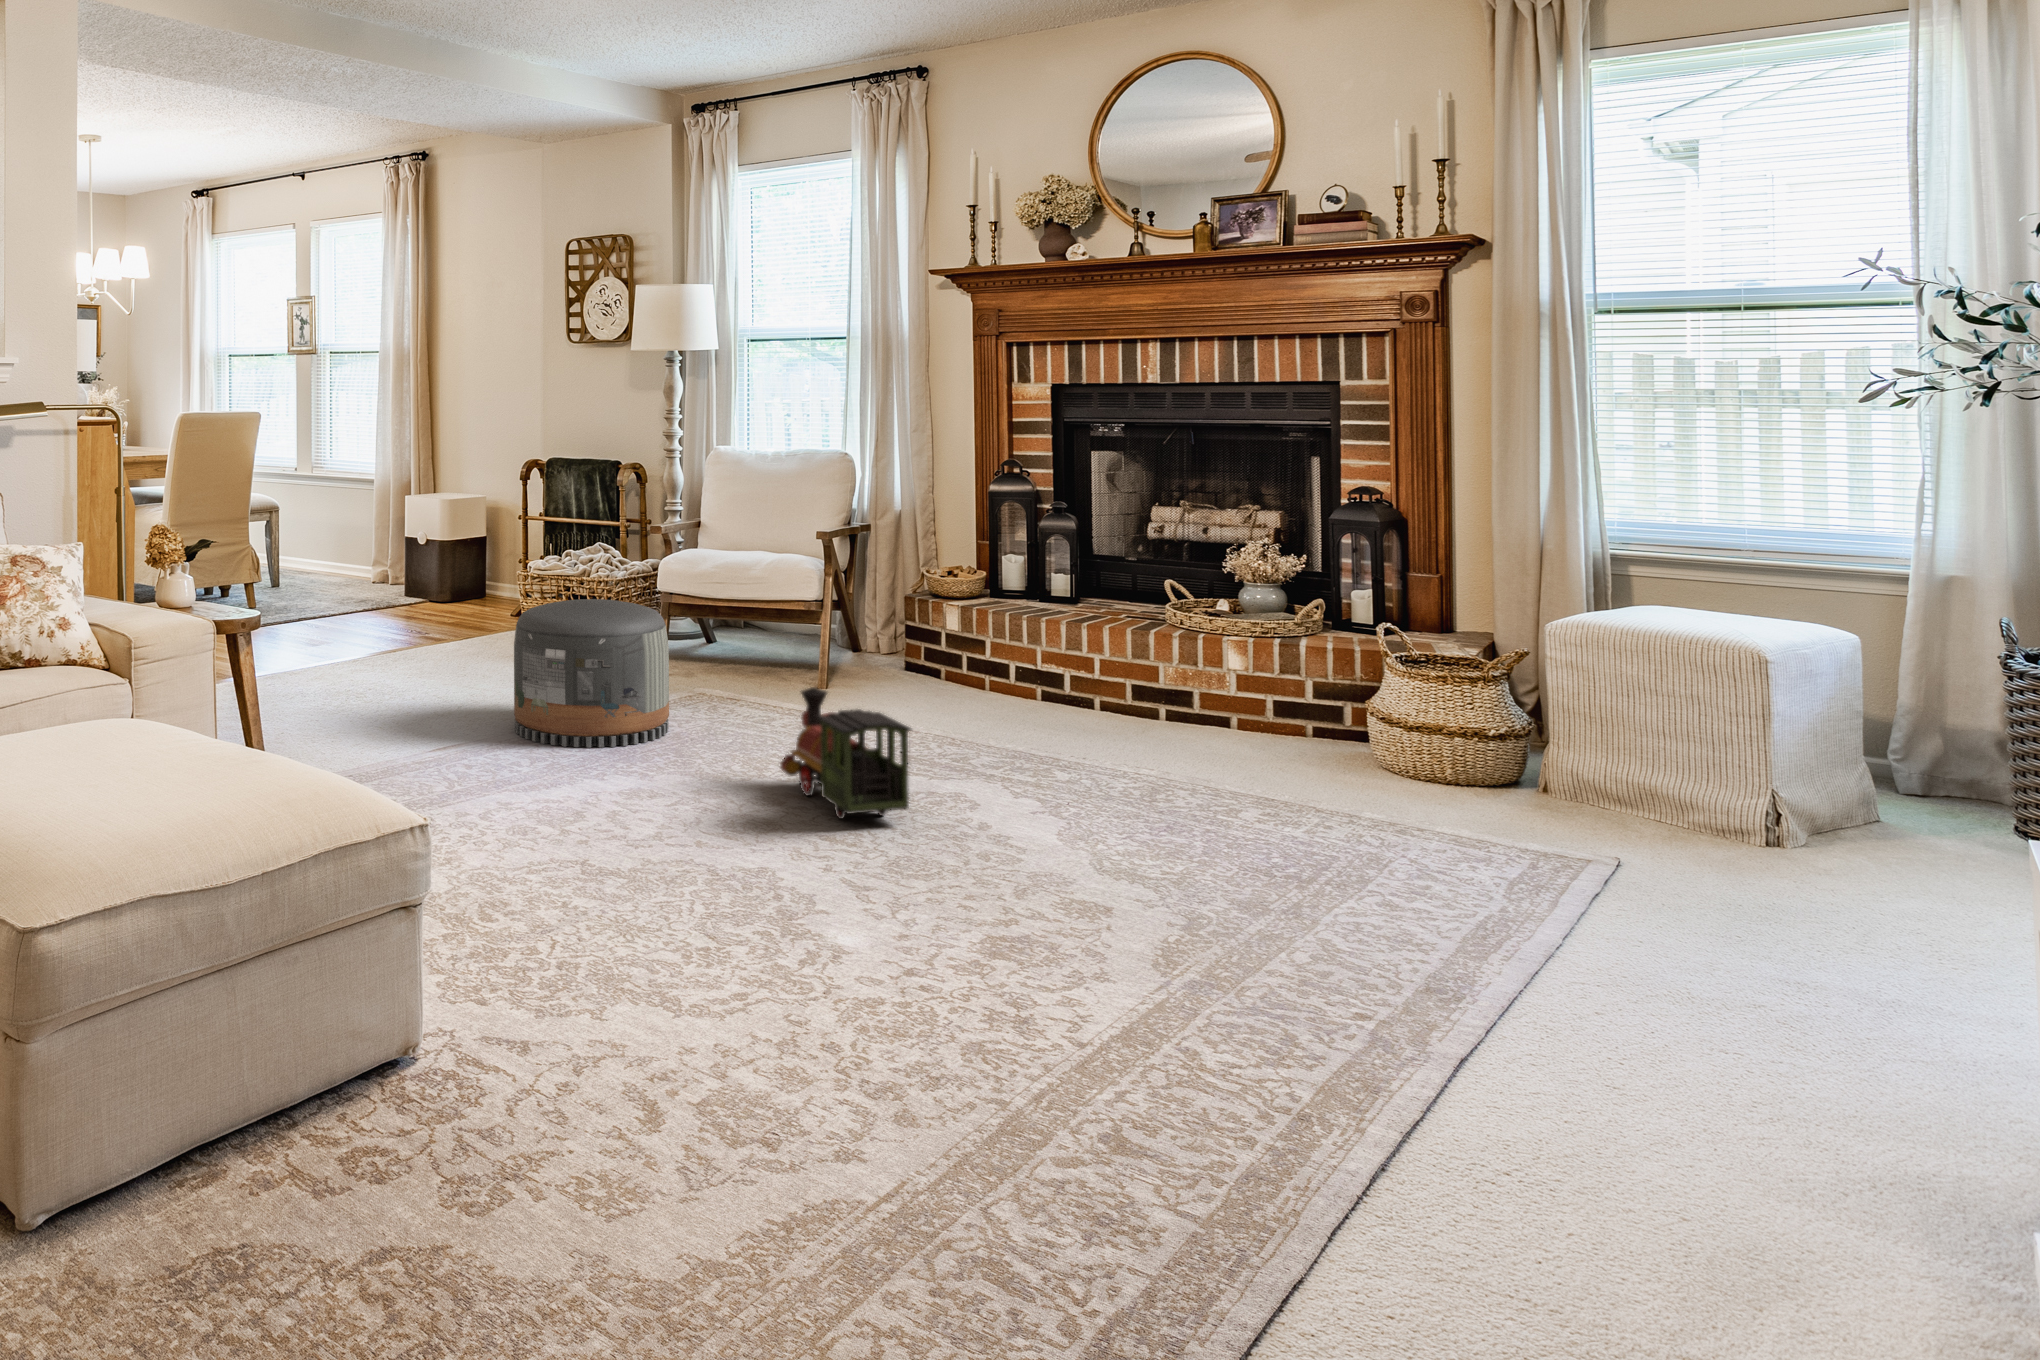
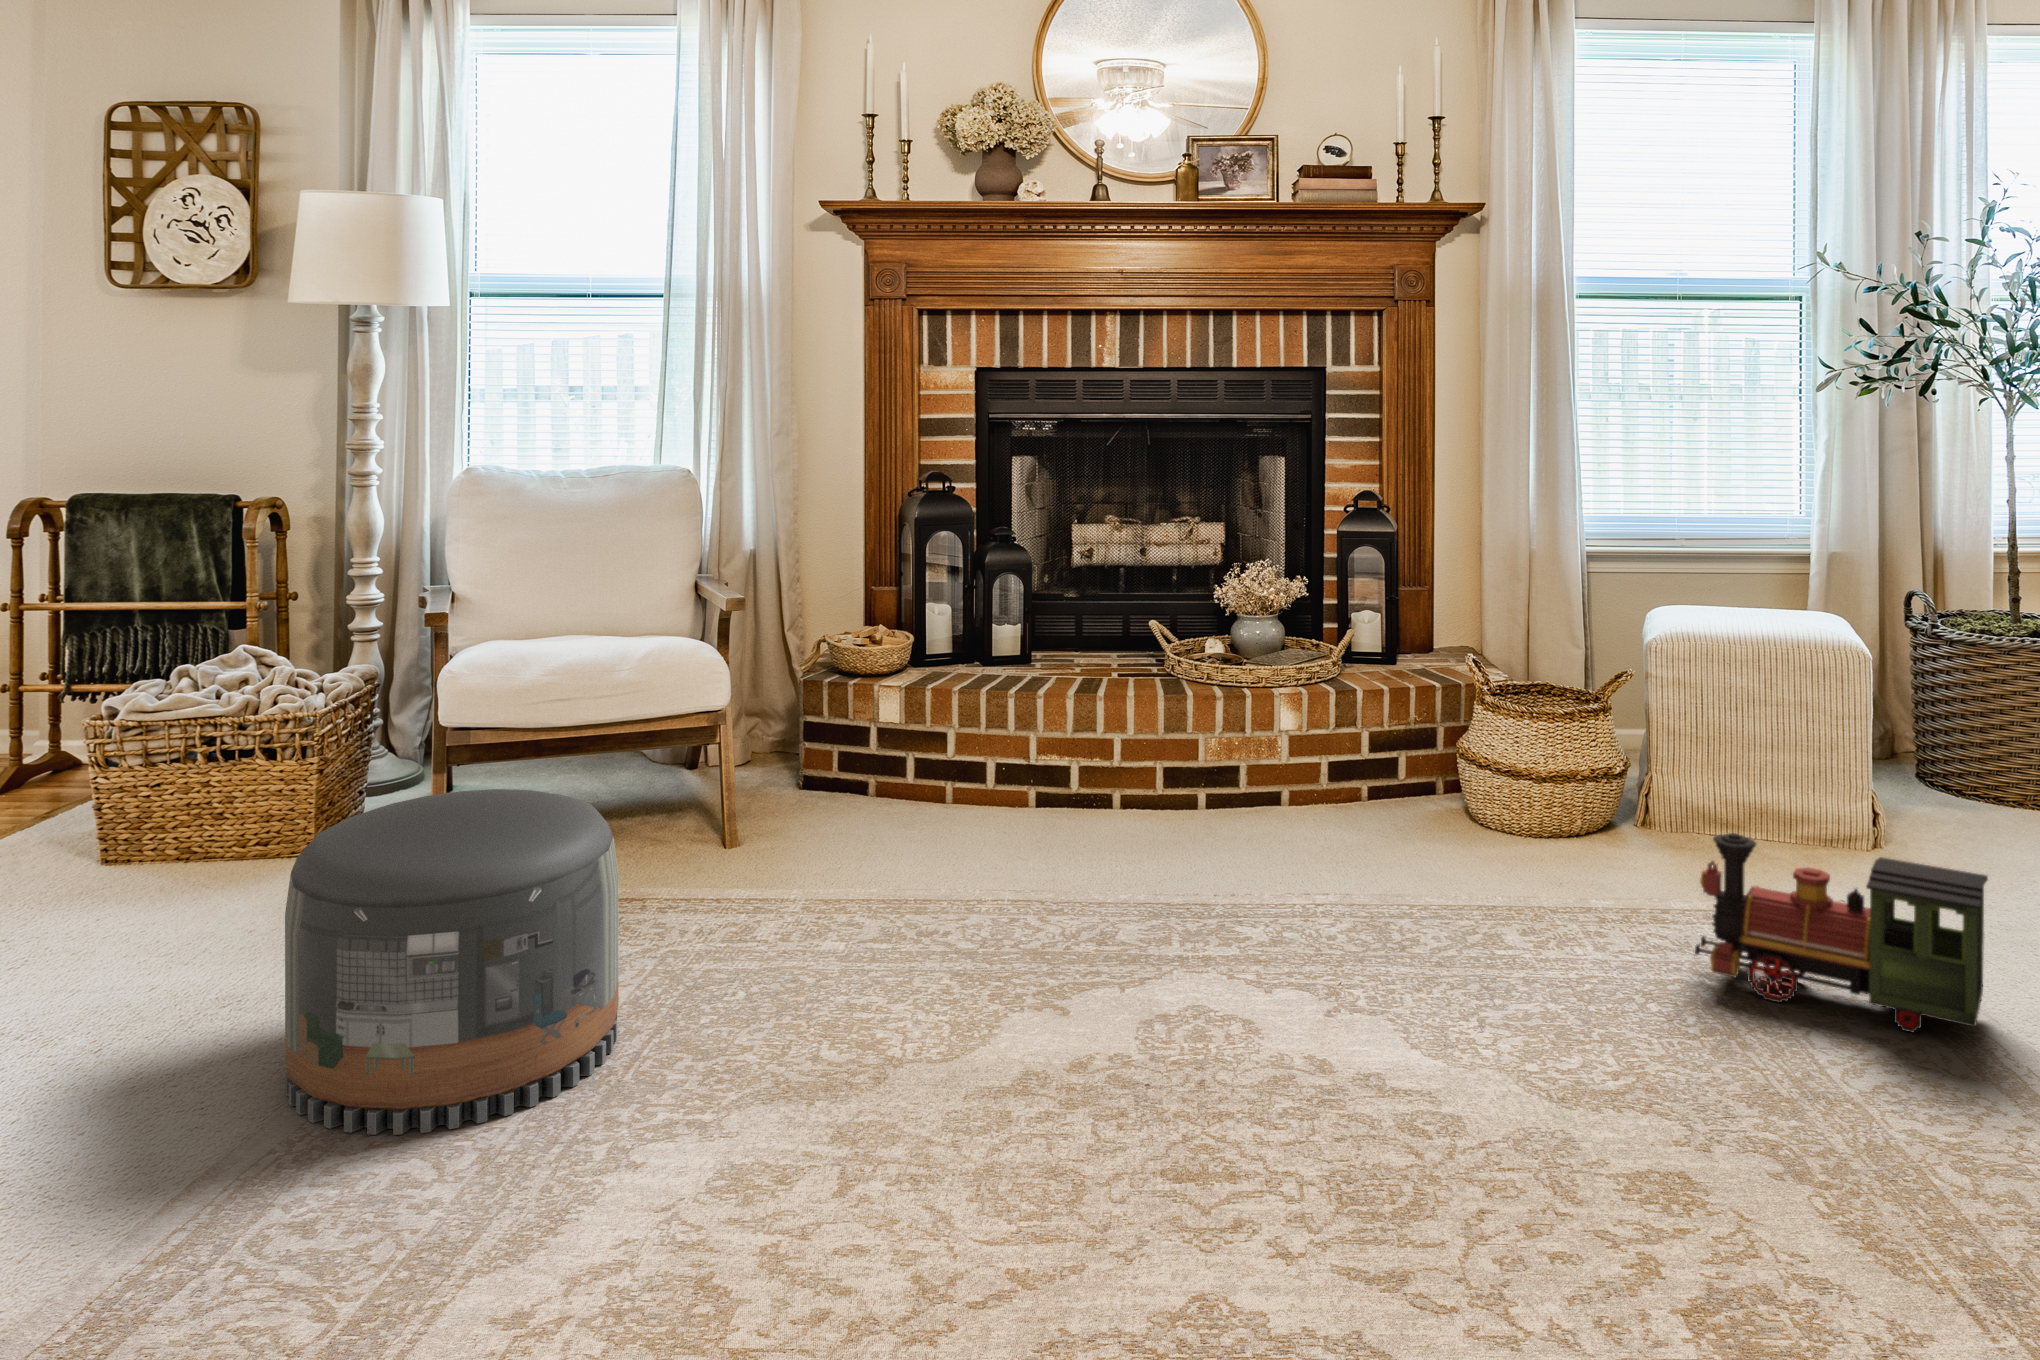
toy train: present [780,687,911,819] -> present [1695,833,1988,1032]

